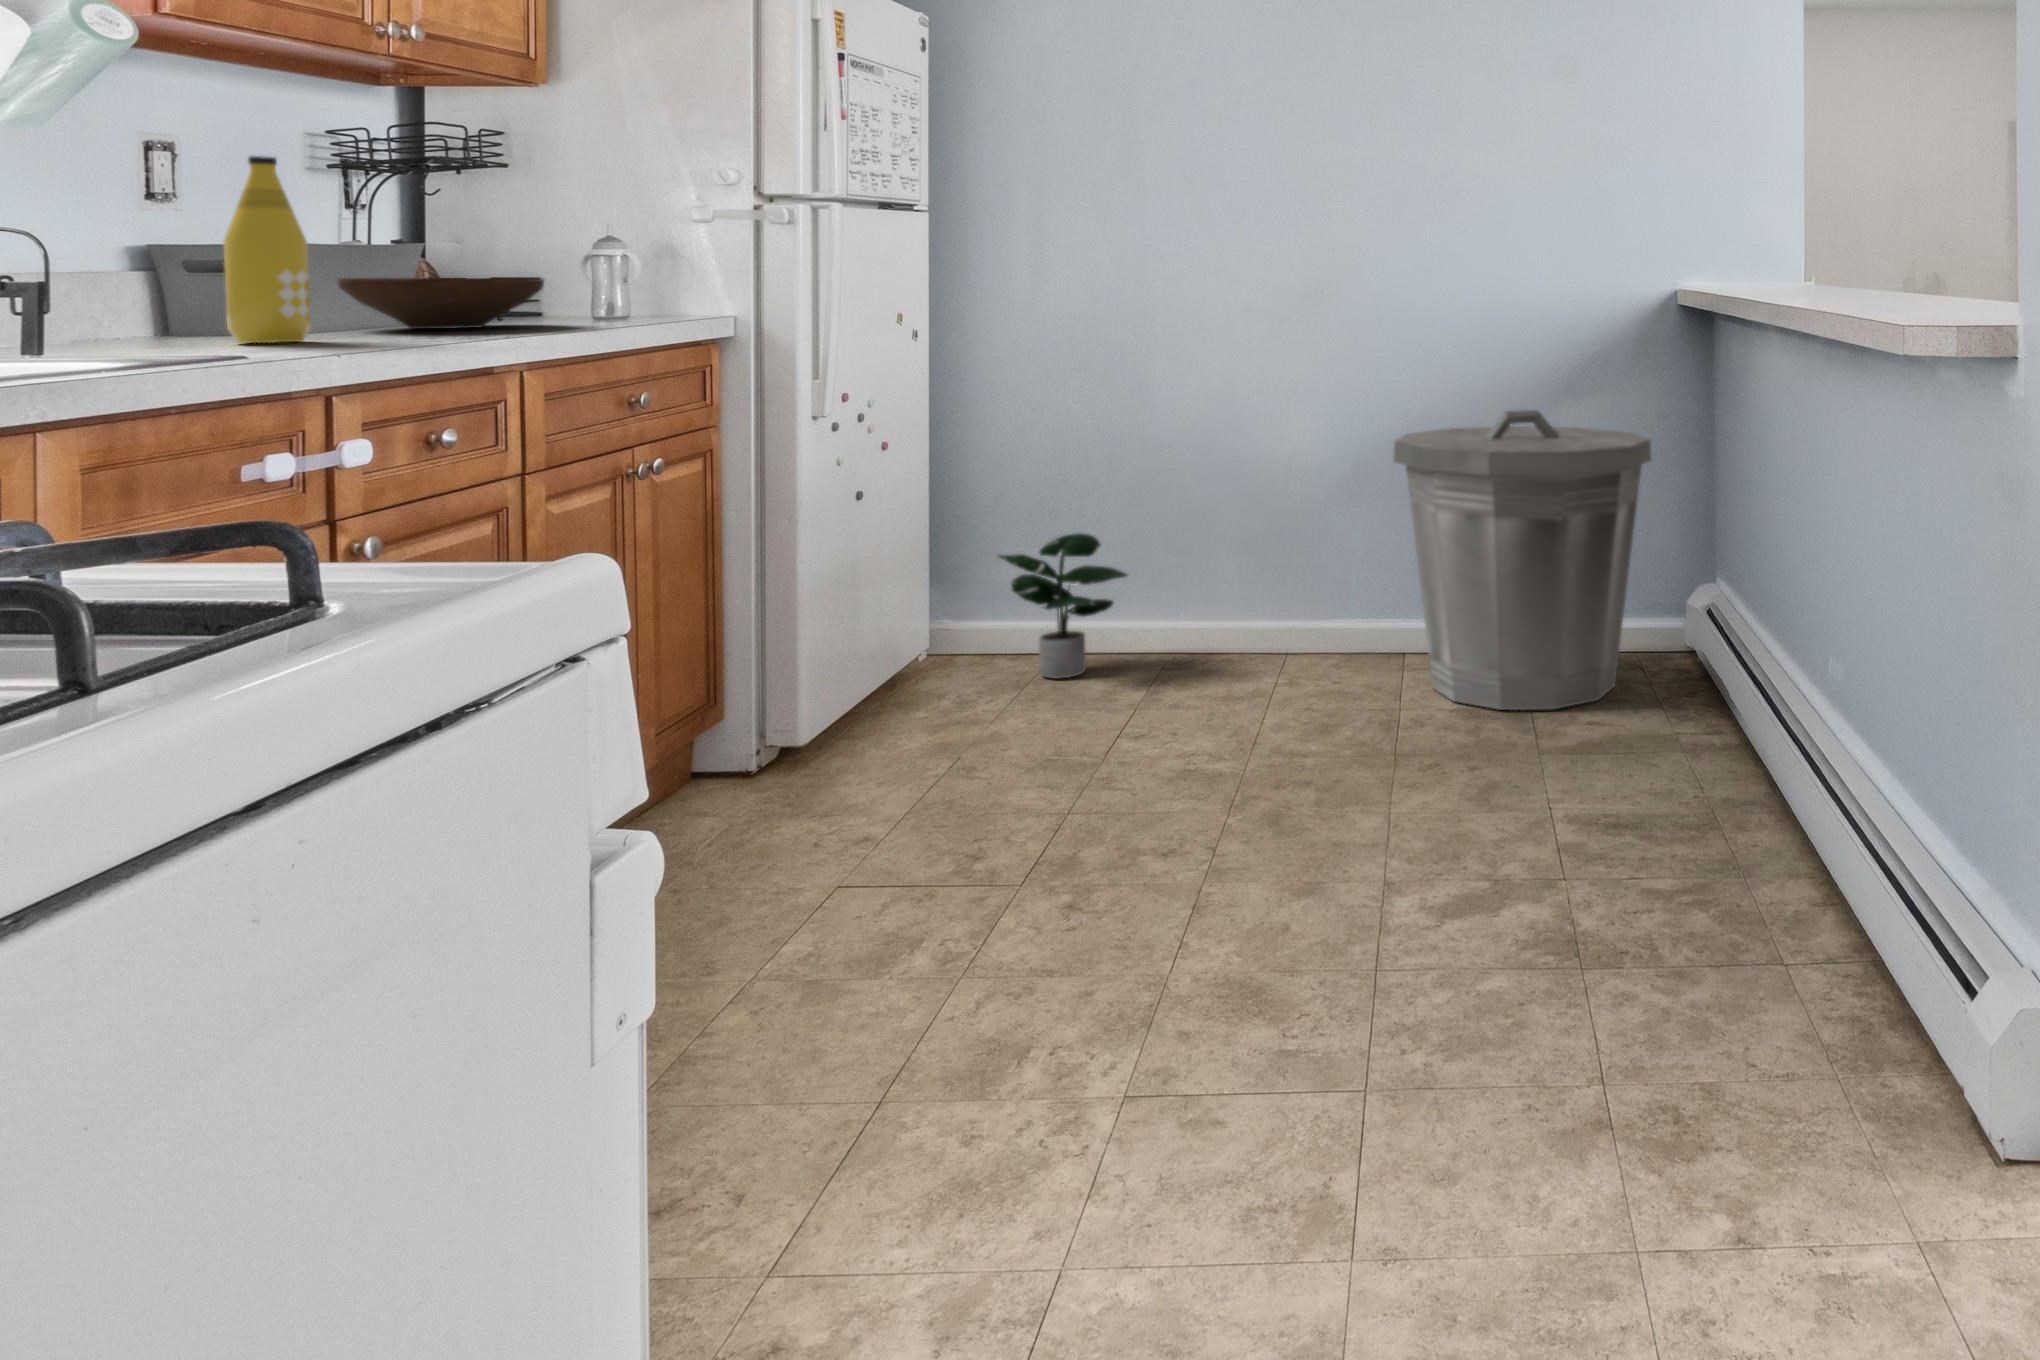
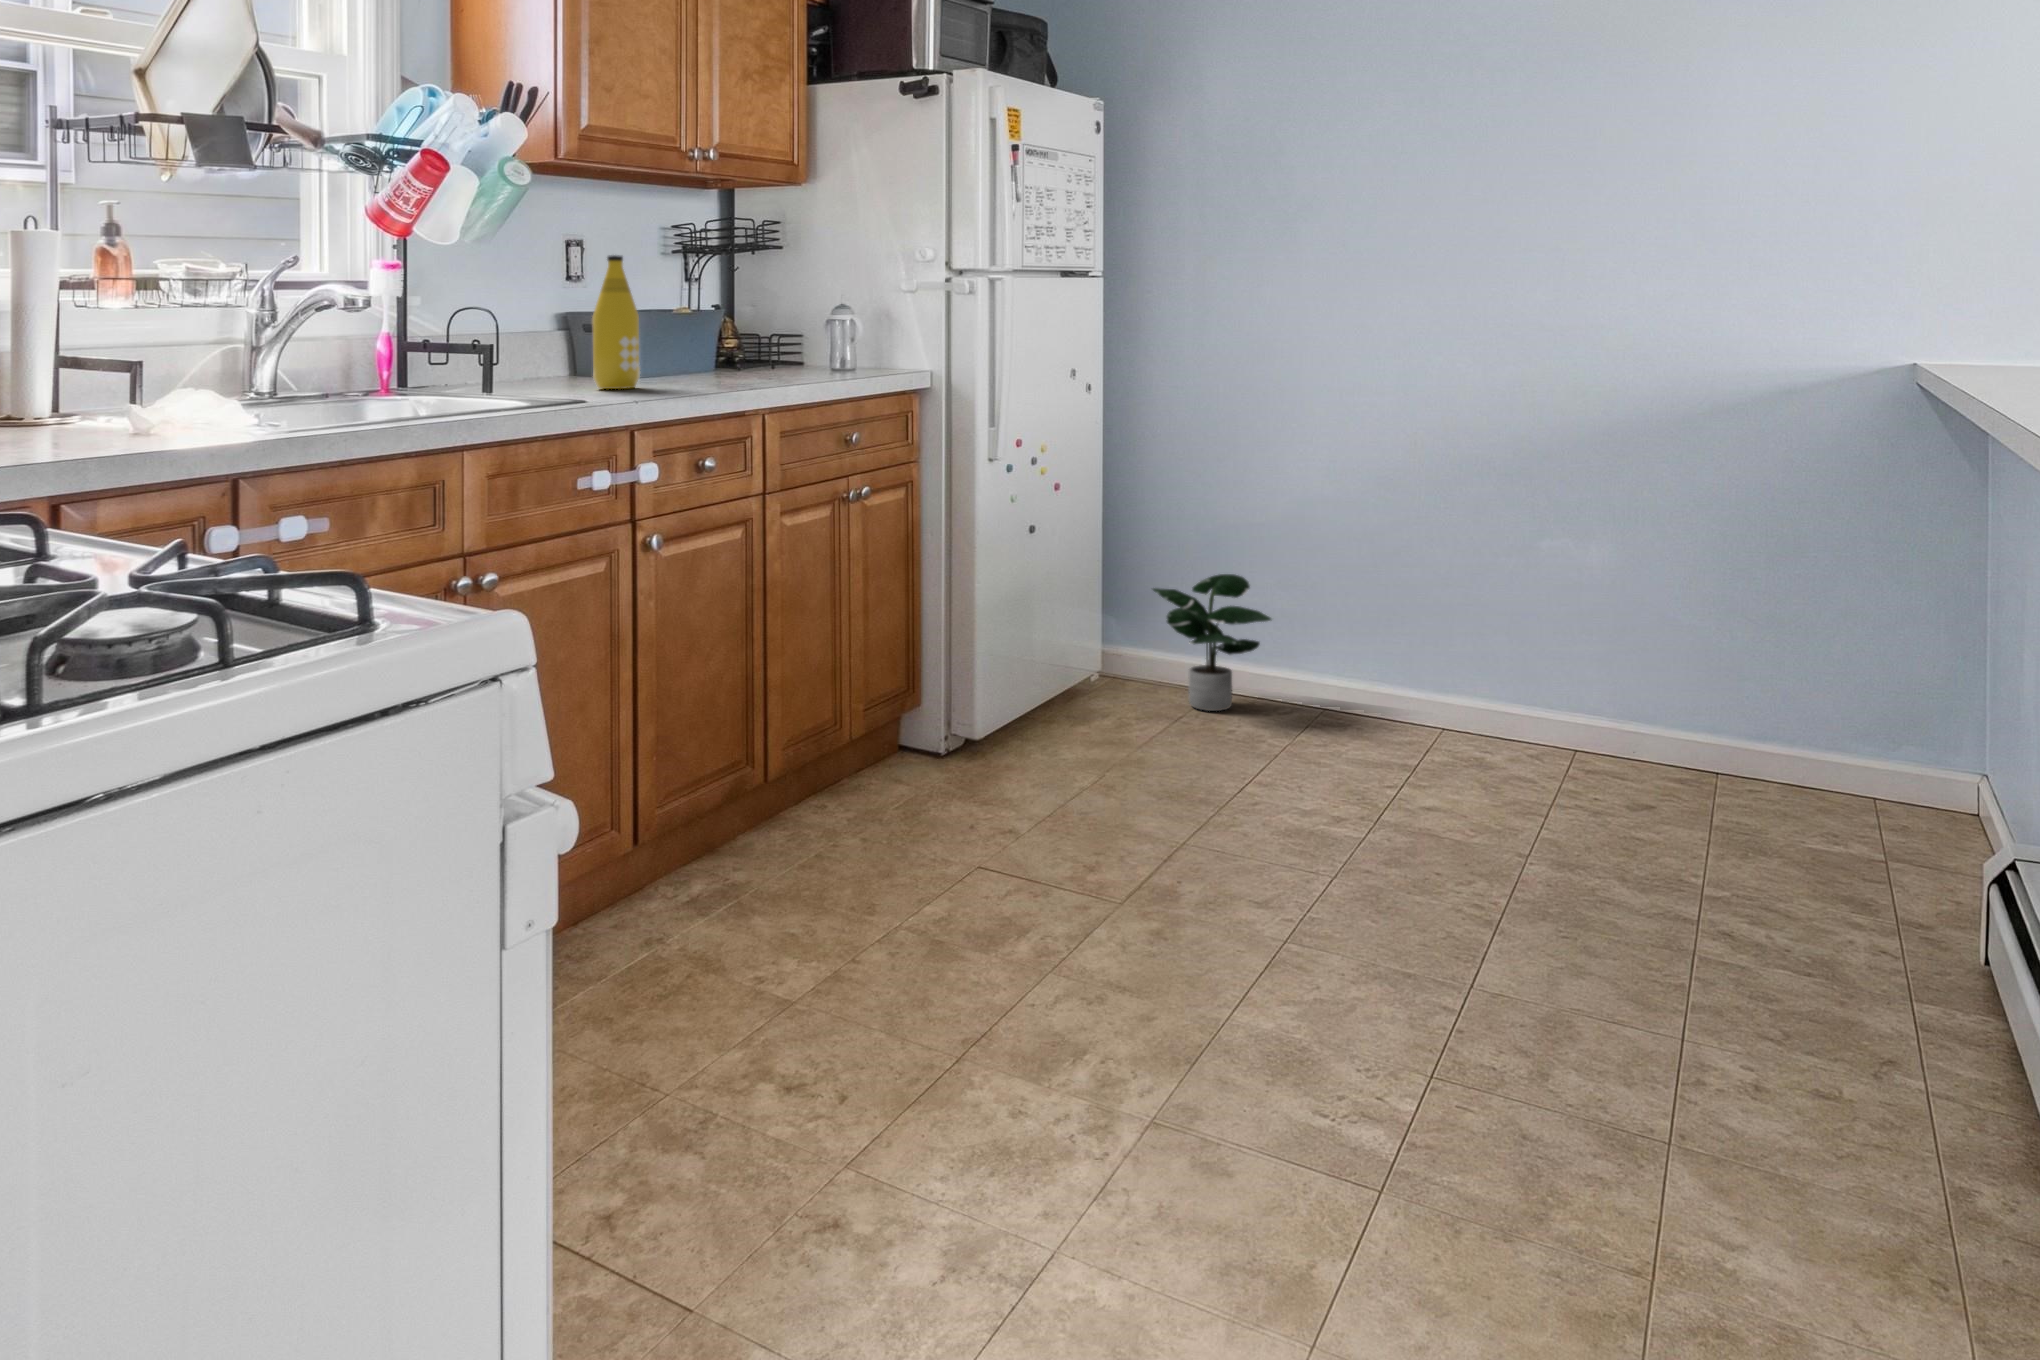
wooden bowl: present [338,278,544,329] -> none [665,339,794,378]
trash can: present [1393,410,1651,710] -> none [1548,480,1888,830]

